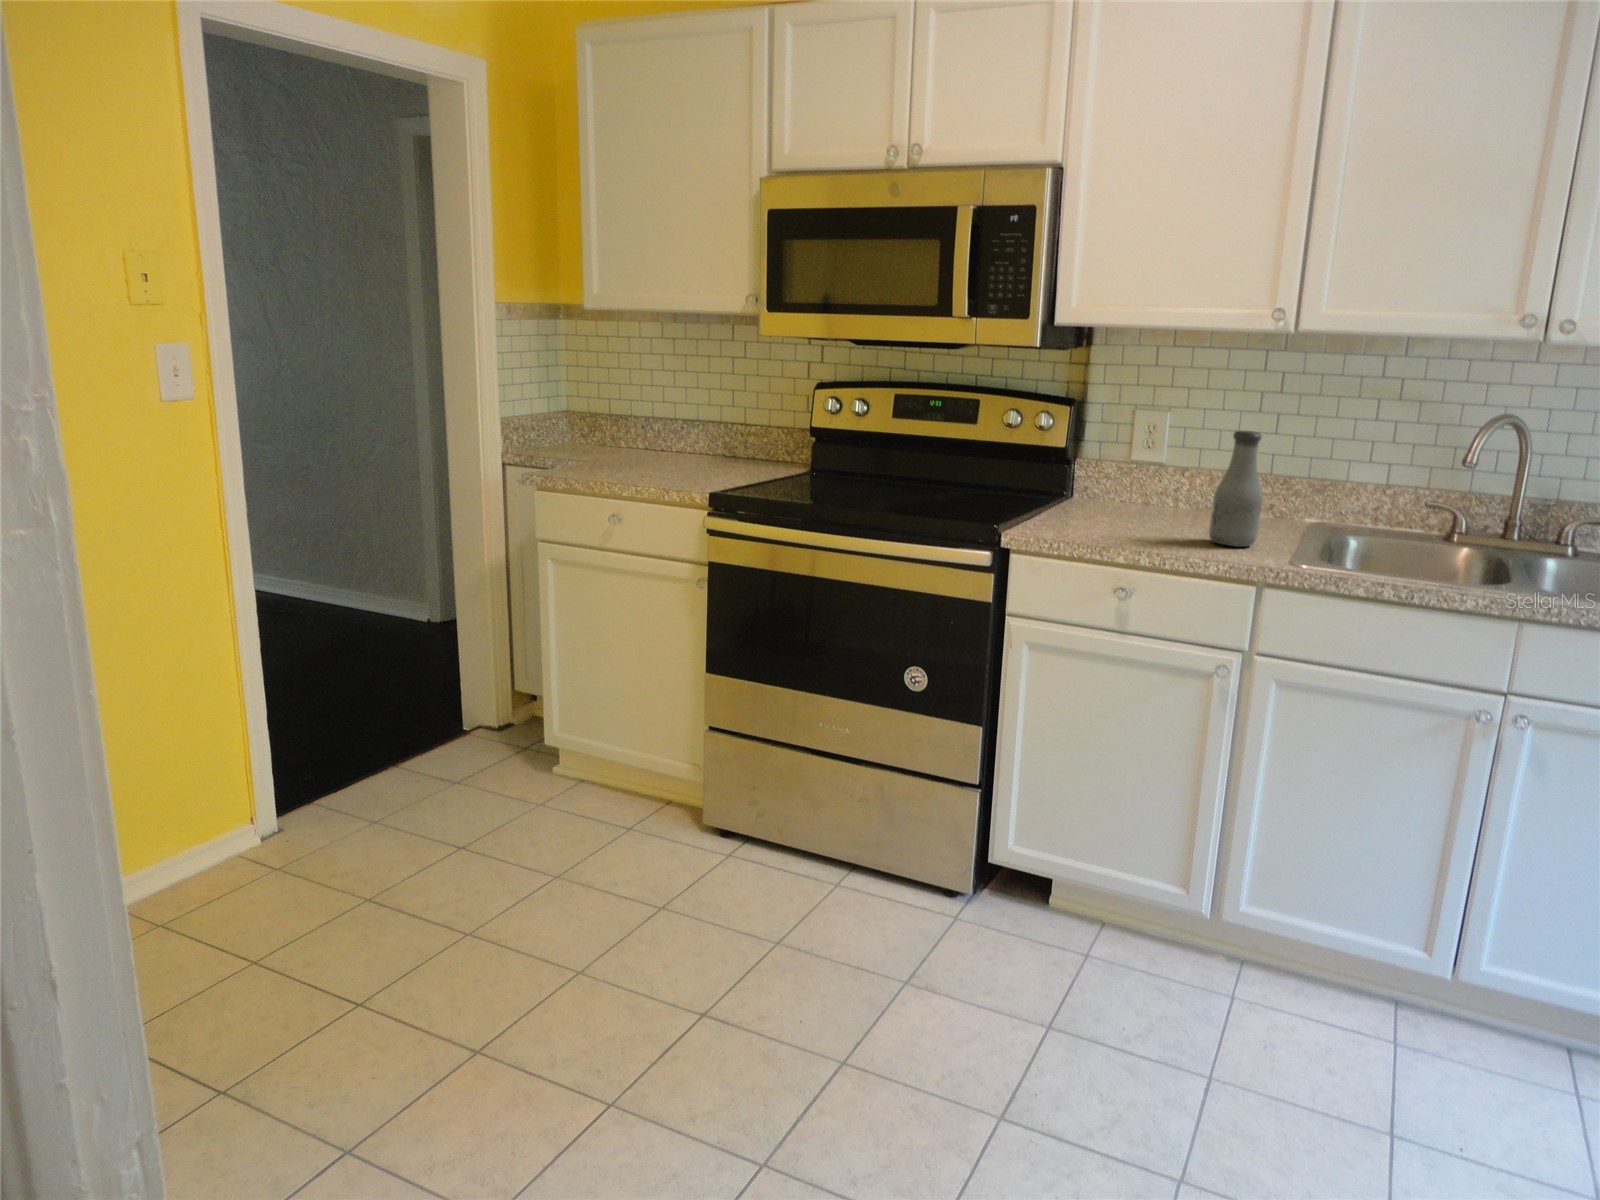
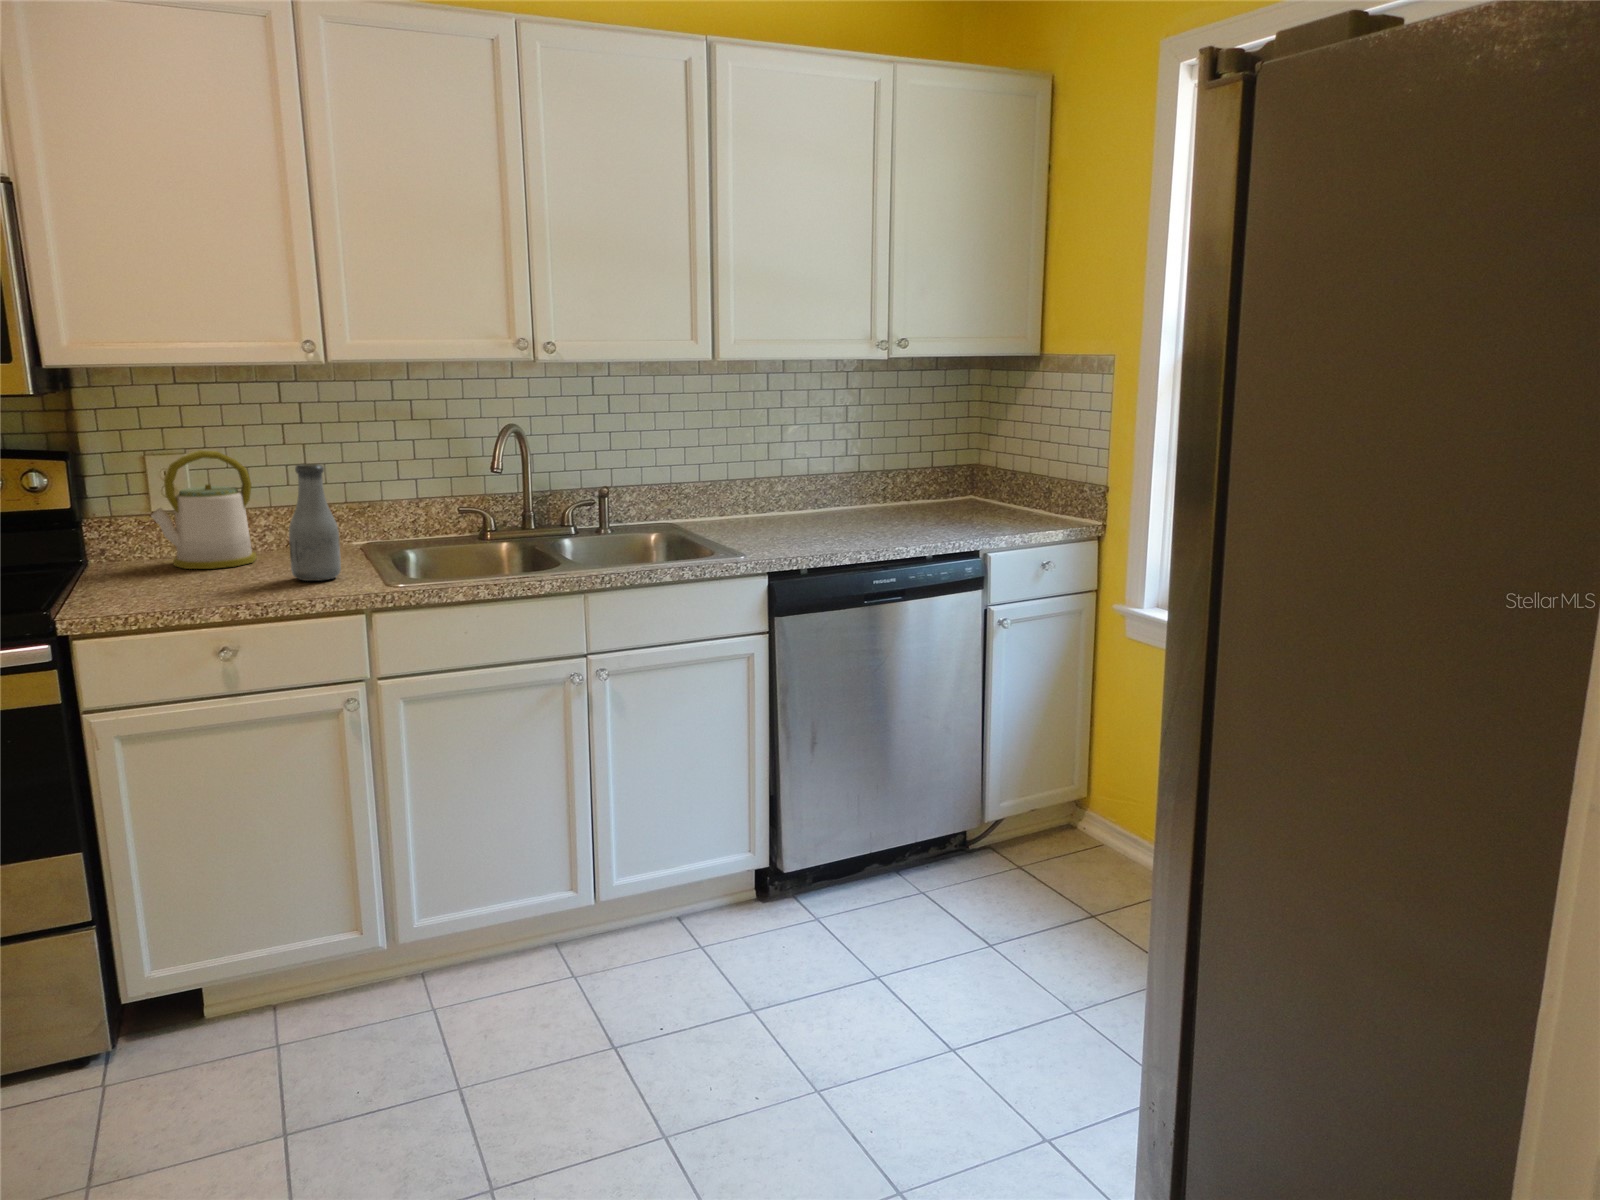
kettle: none [1120,410,1212,521] -> present [151,450,257,569]

